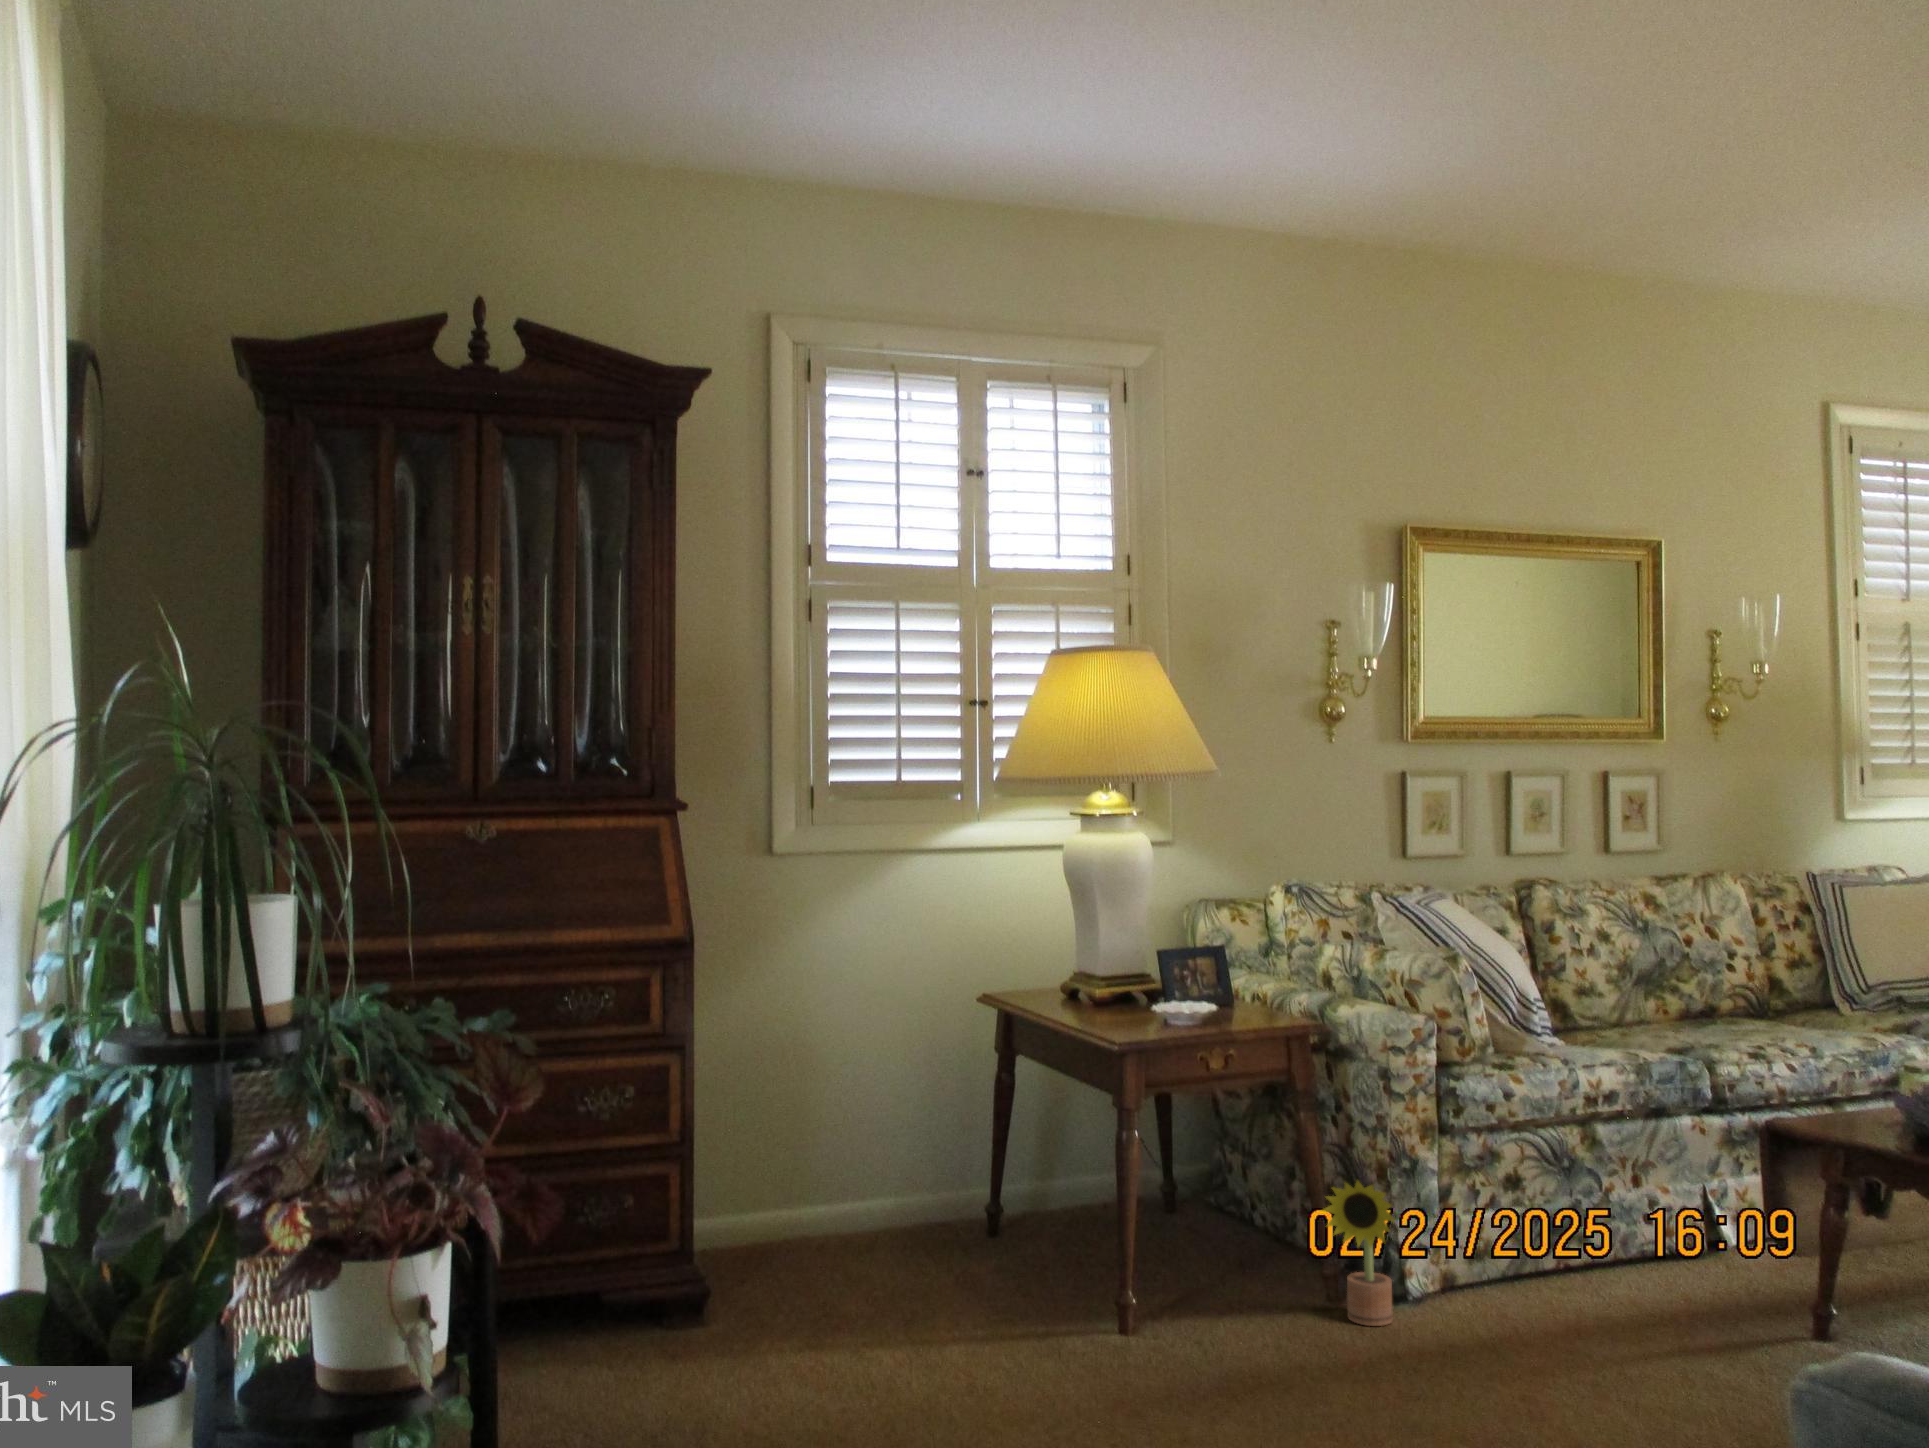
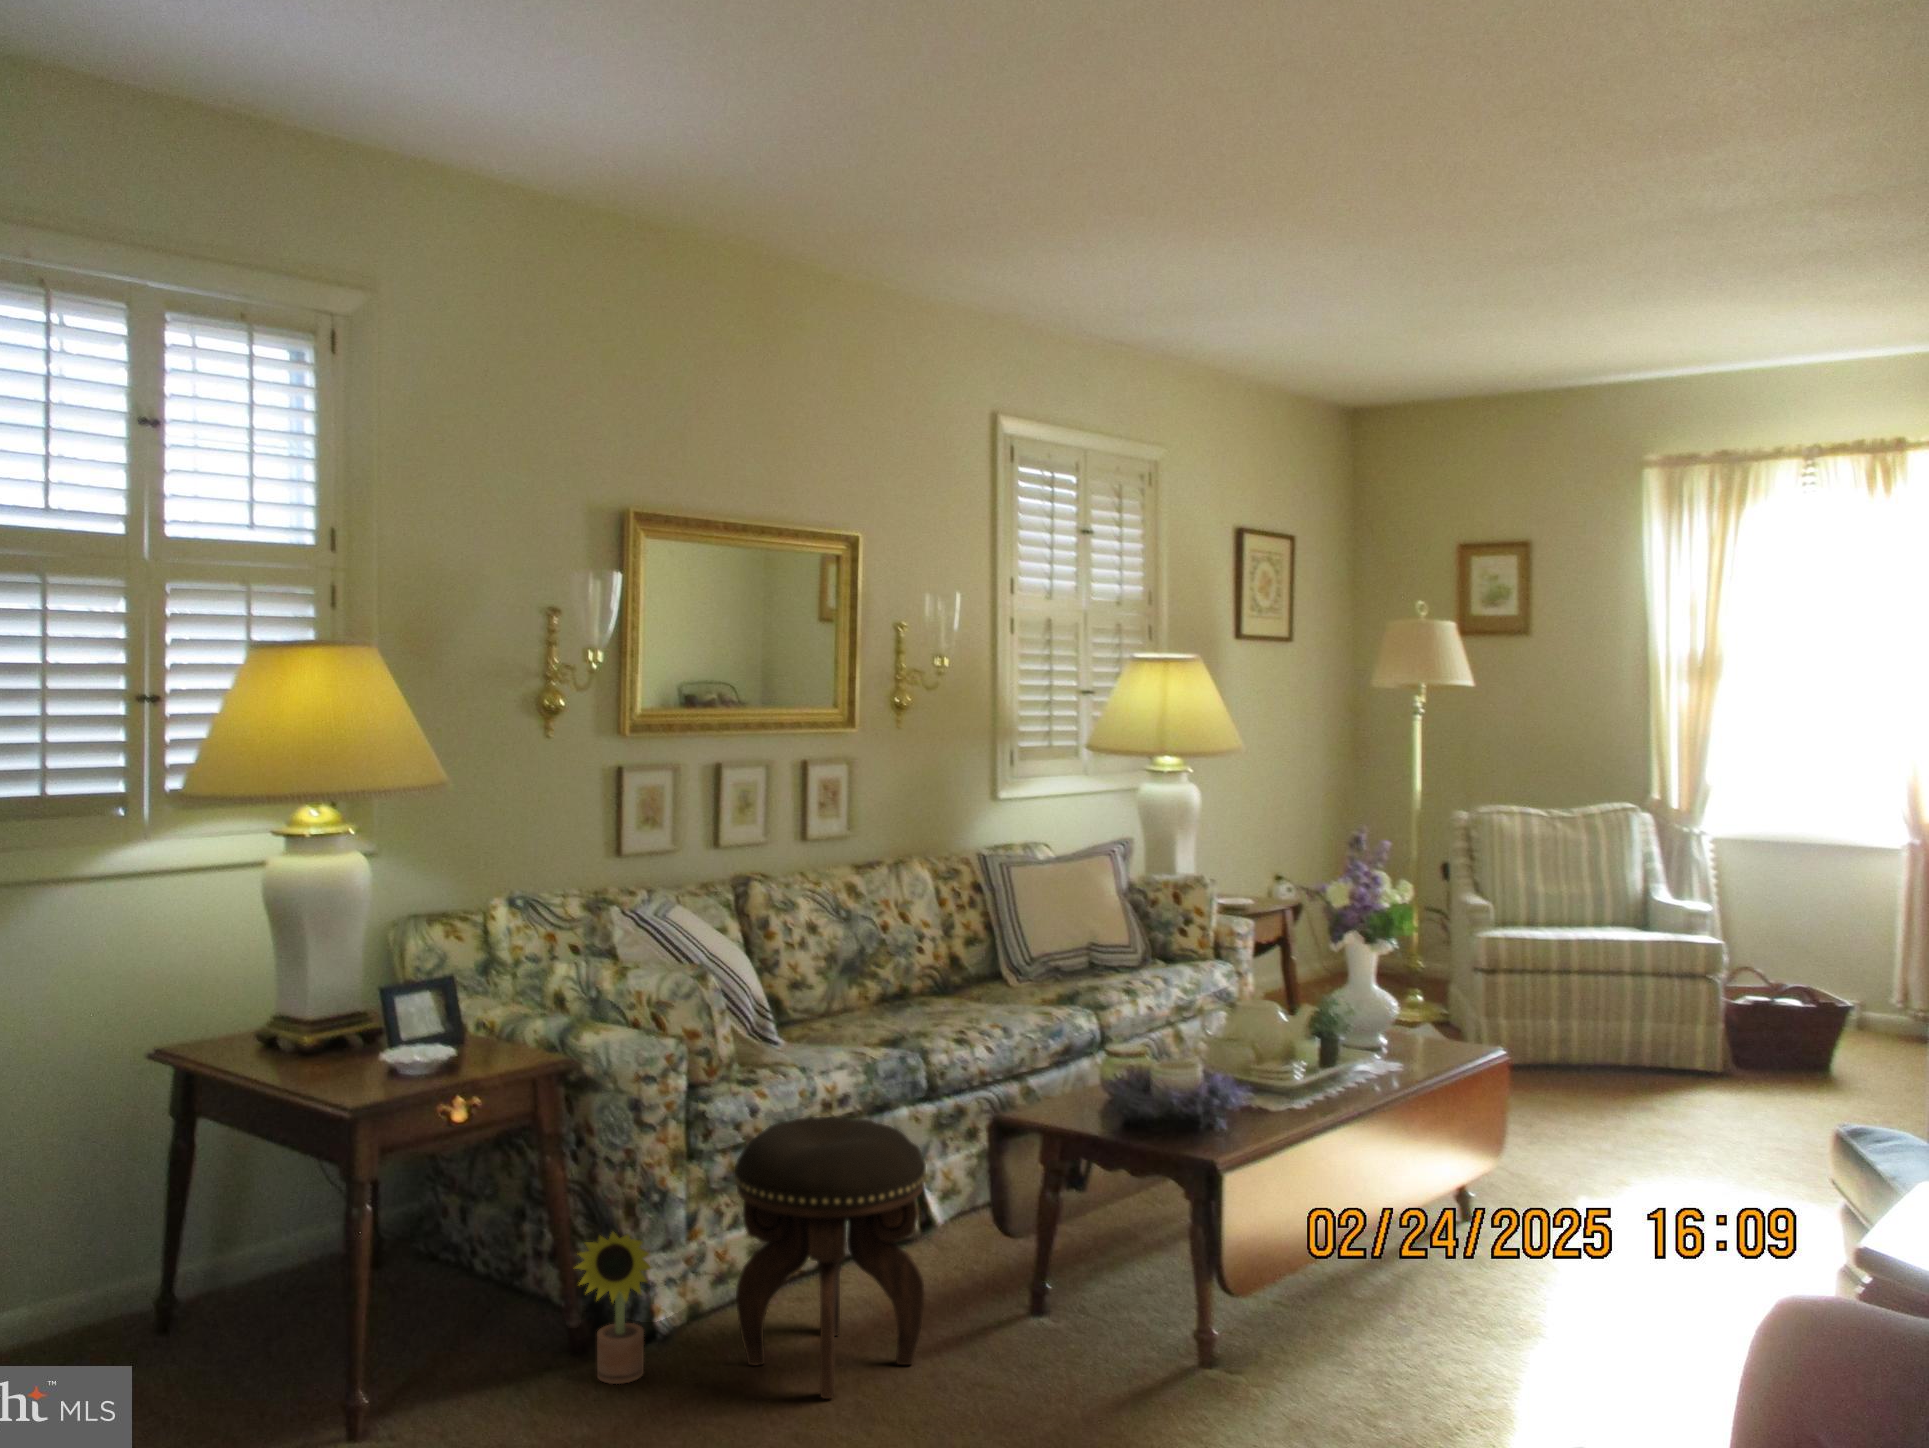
footstool: none [1478,1101,1682,1371] -> present [735,1117,926,1399]

